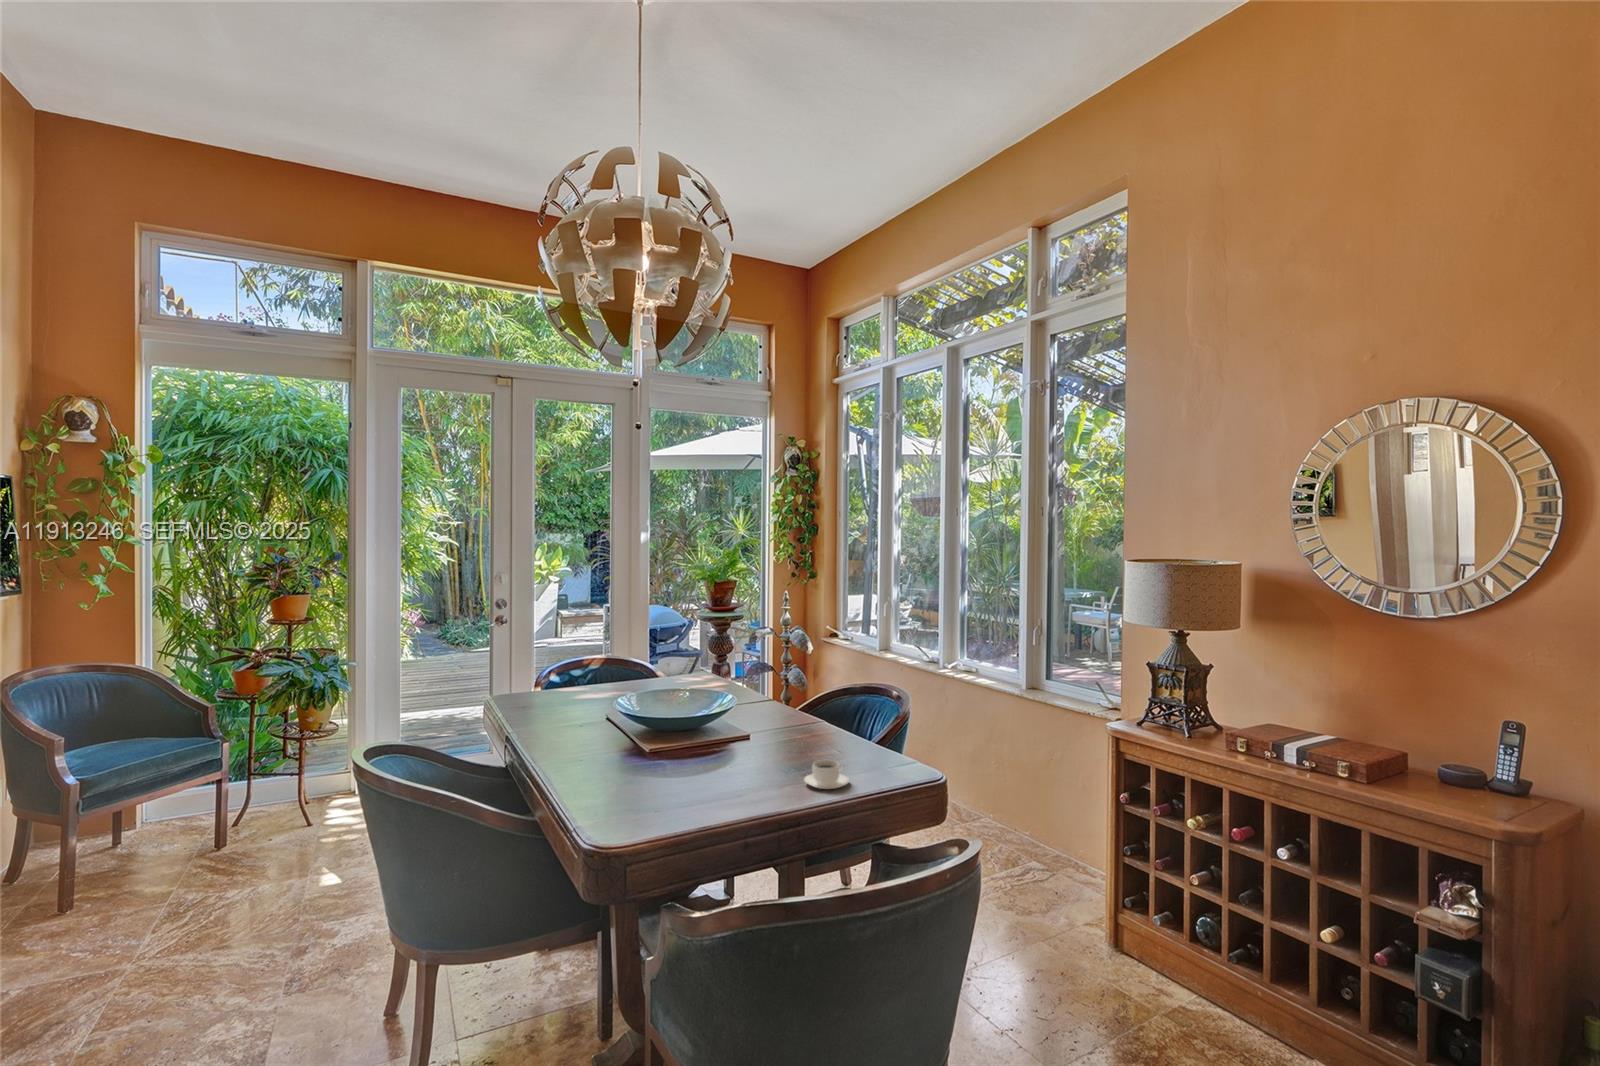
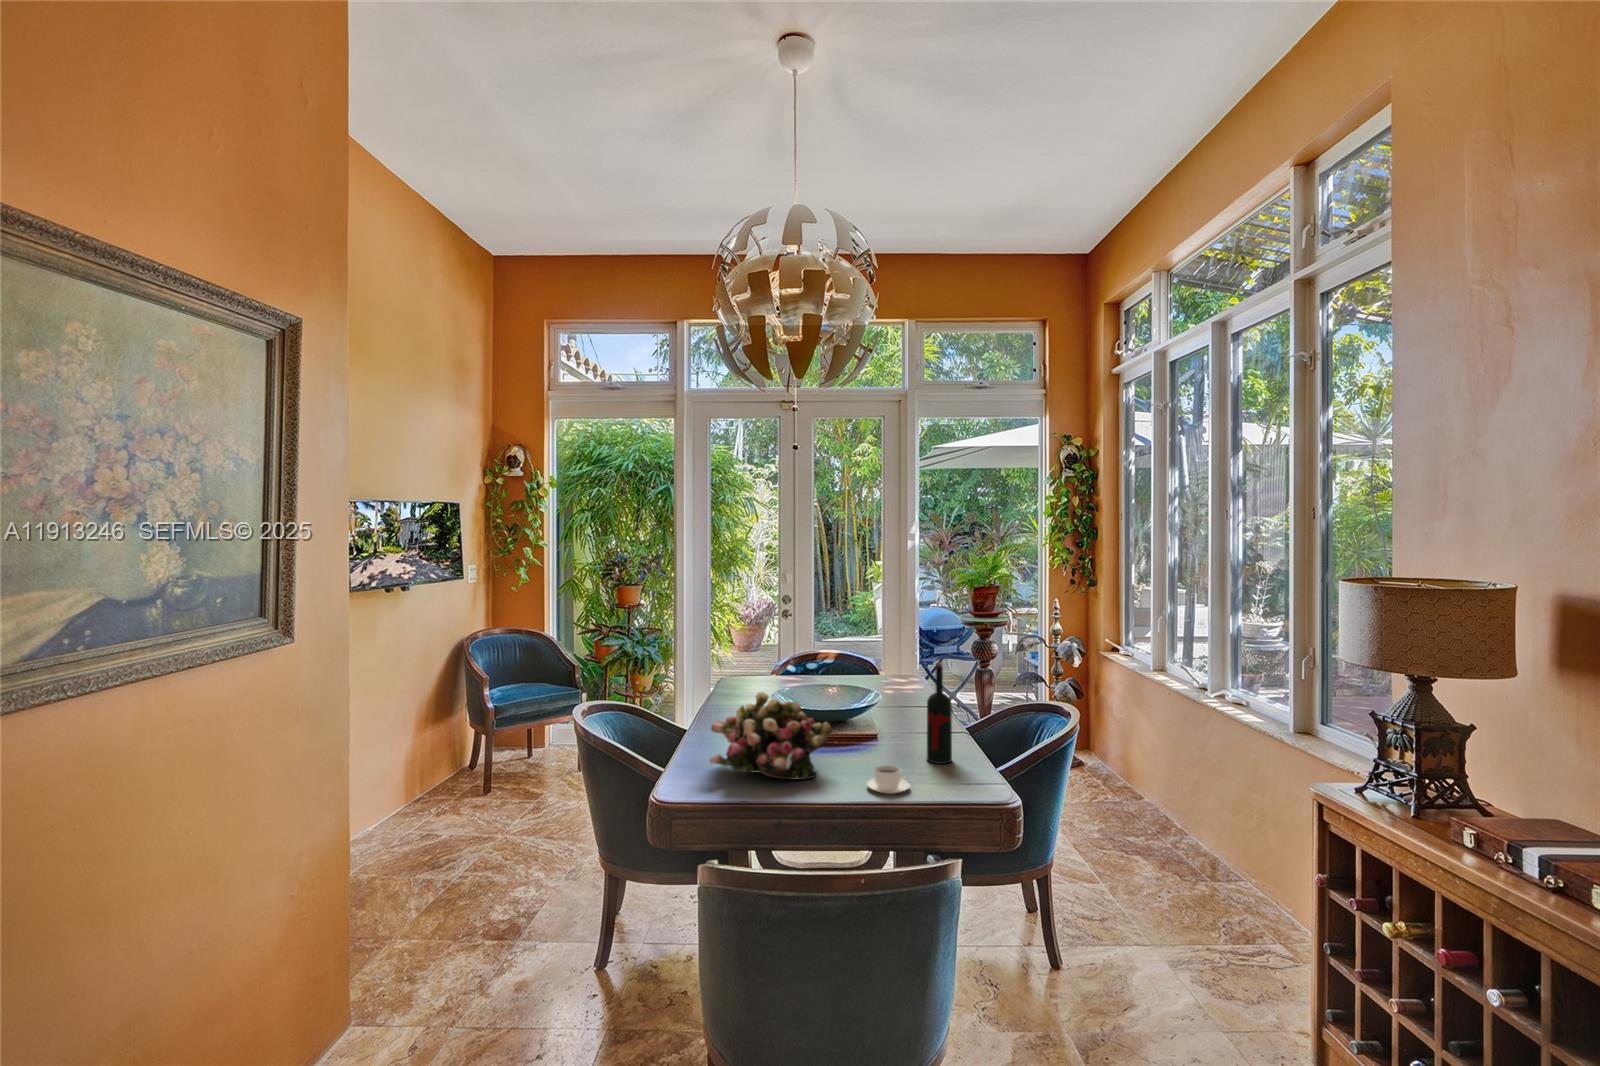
wine bottle: none [821,651,847,753] -> present [927,662,952,764]
flower arrangement: none [618,701,753,795] -> present [710,692,832,780]

